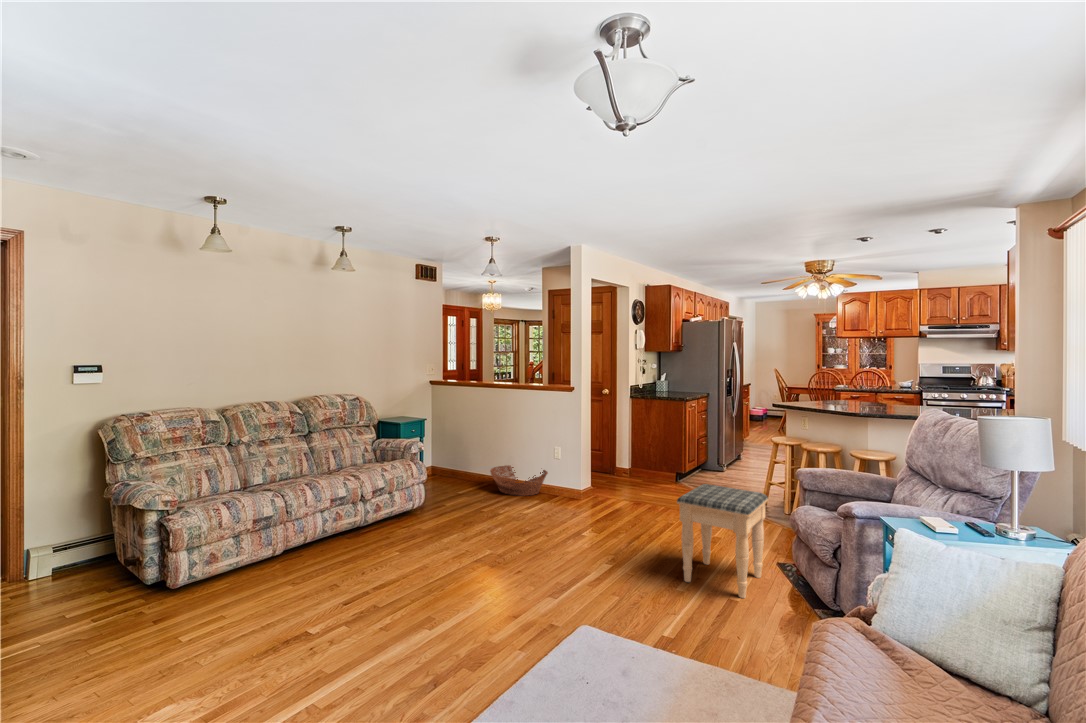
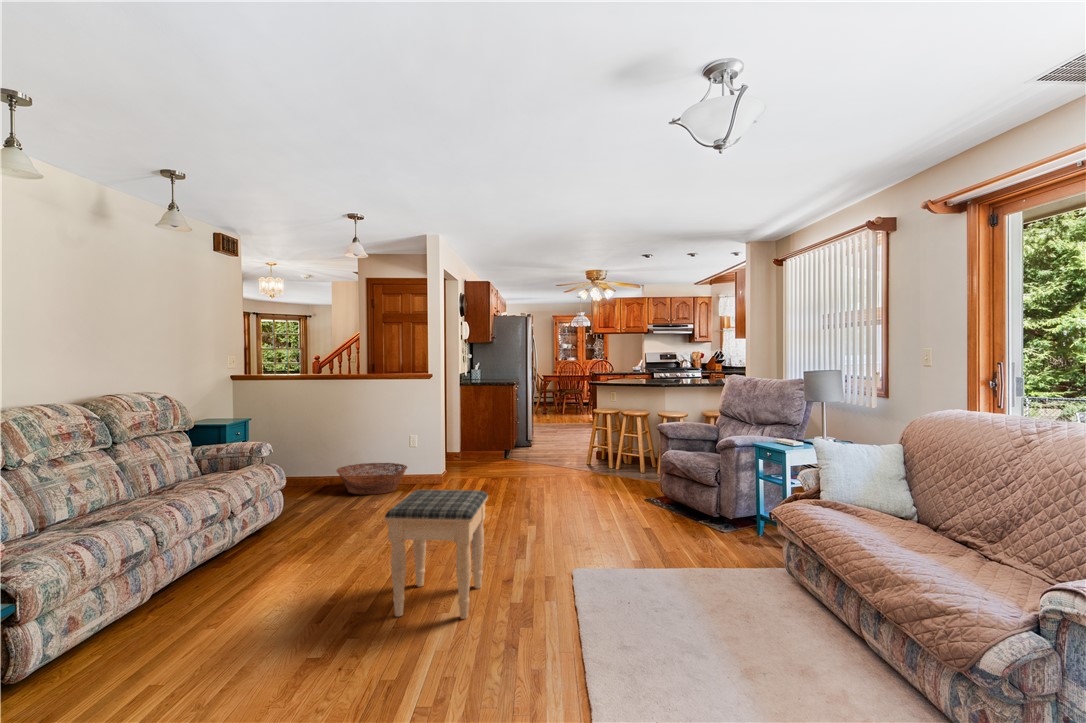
footstool: present [677,484,768,598] -> present [385,490,488,619]

